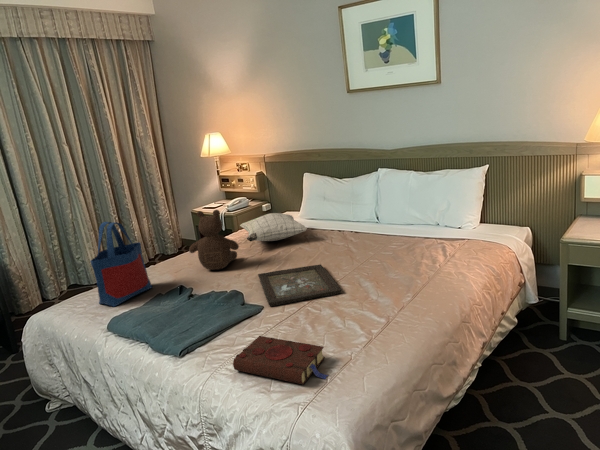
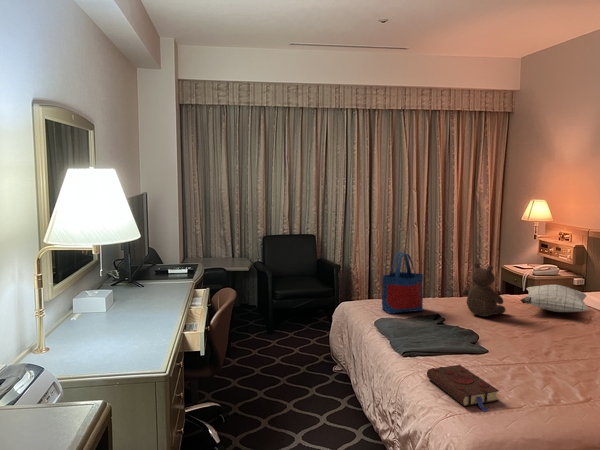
tray: present [258,264,341,306] -> none [494,329,574,369]

